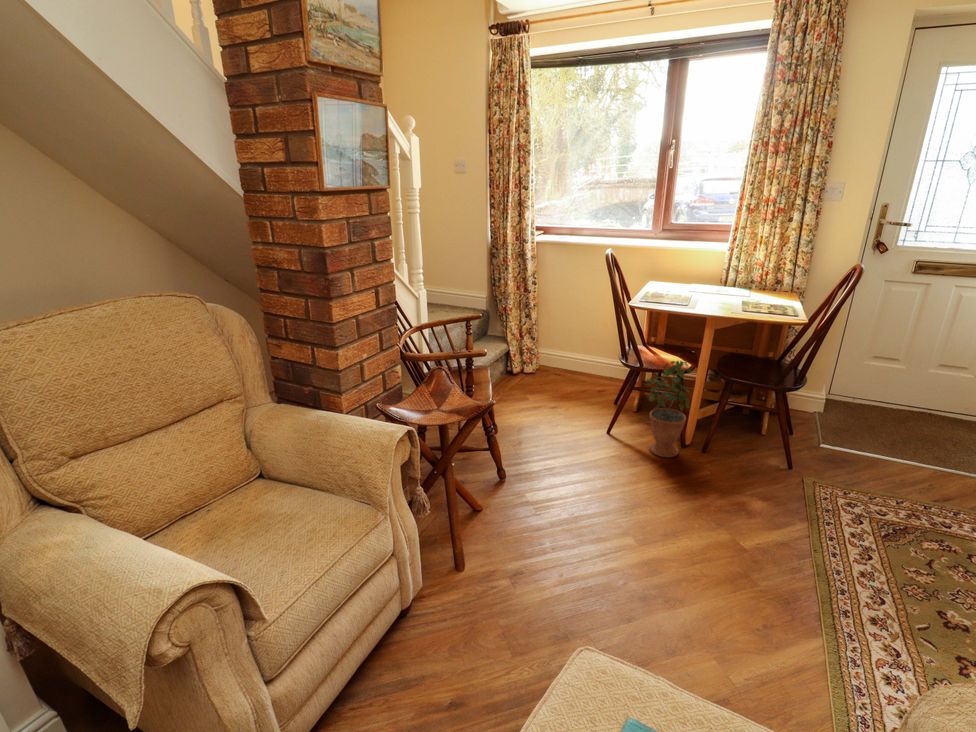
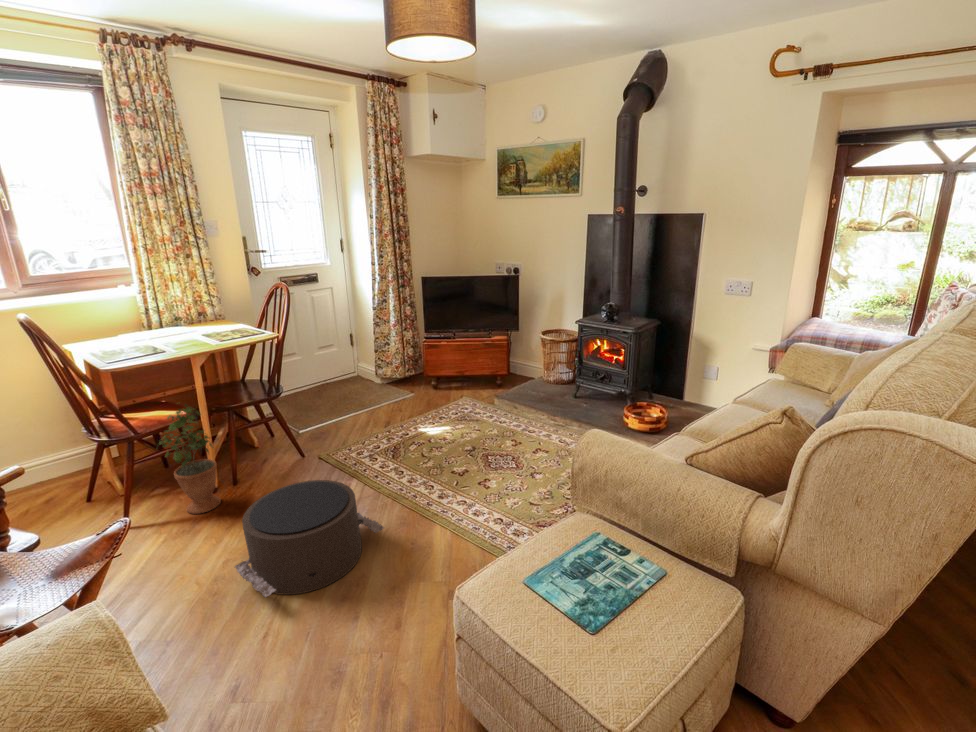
pouf: none [593,465,744,584] -> present [235,480,384,597]

